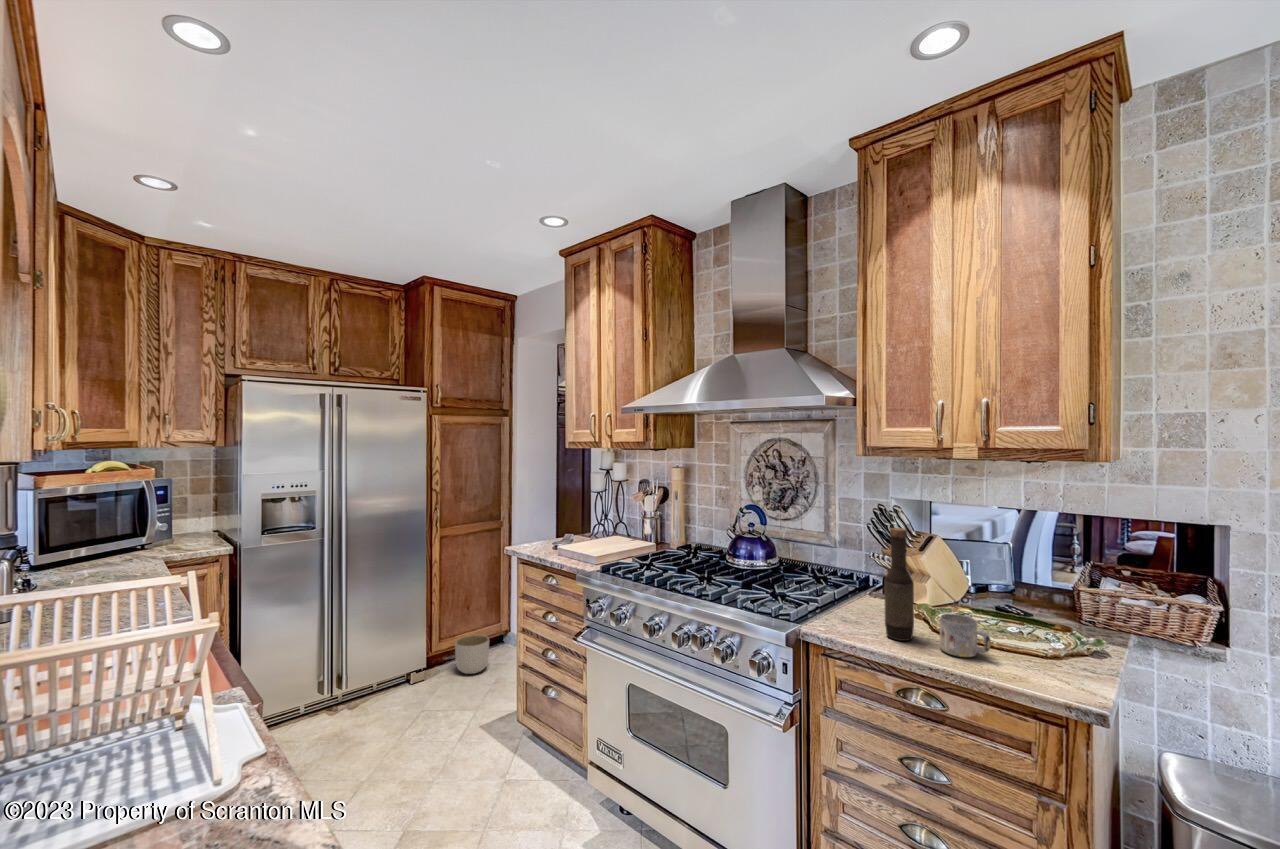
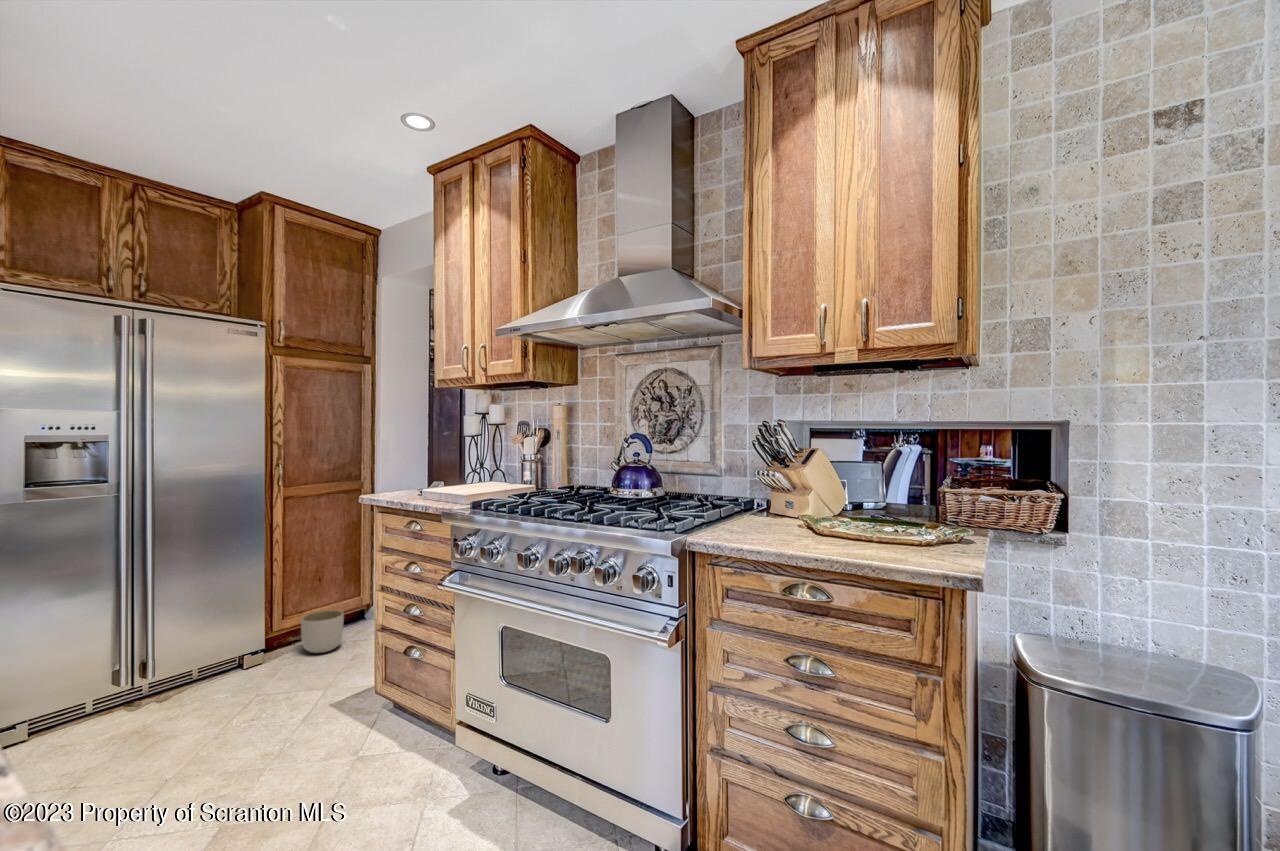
bottle: present [884,528,914,641] -> none [771,428,799,540]
mug: present [940,614,991,657] -> none [824,509,872,548]

